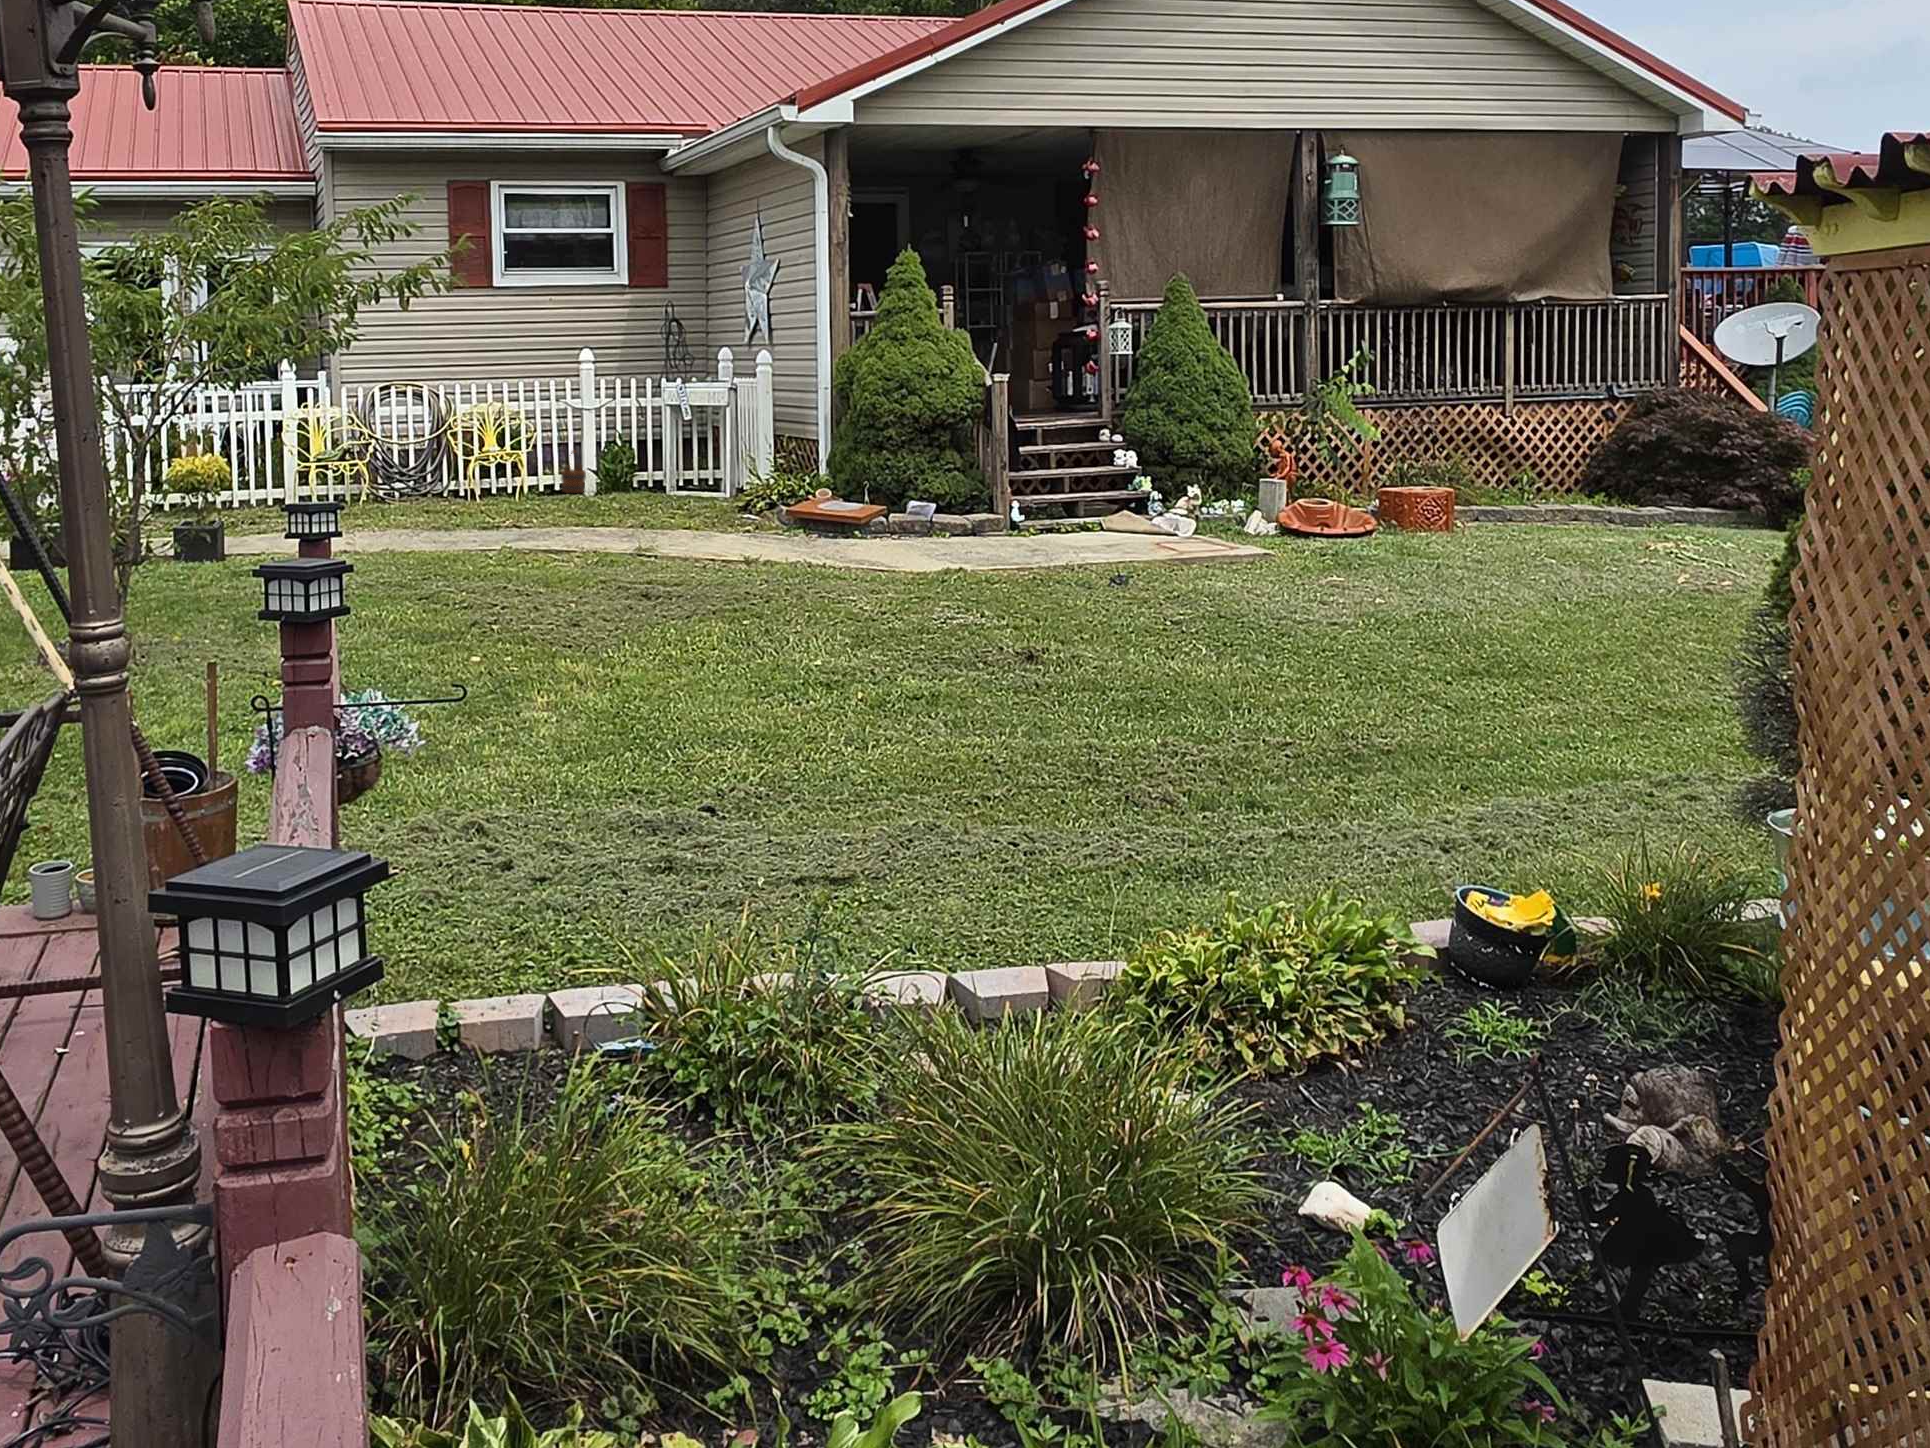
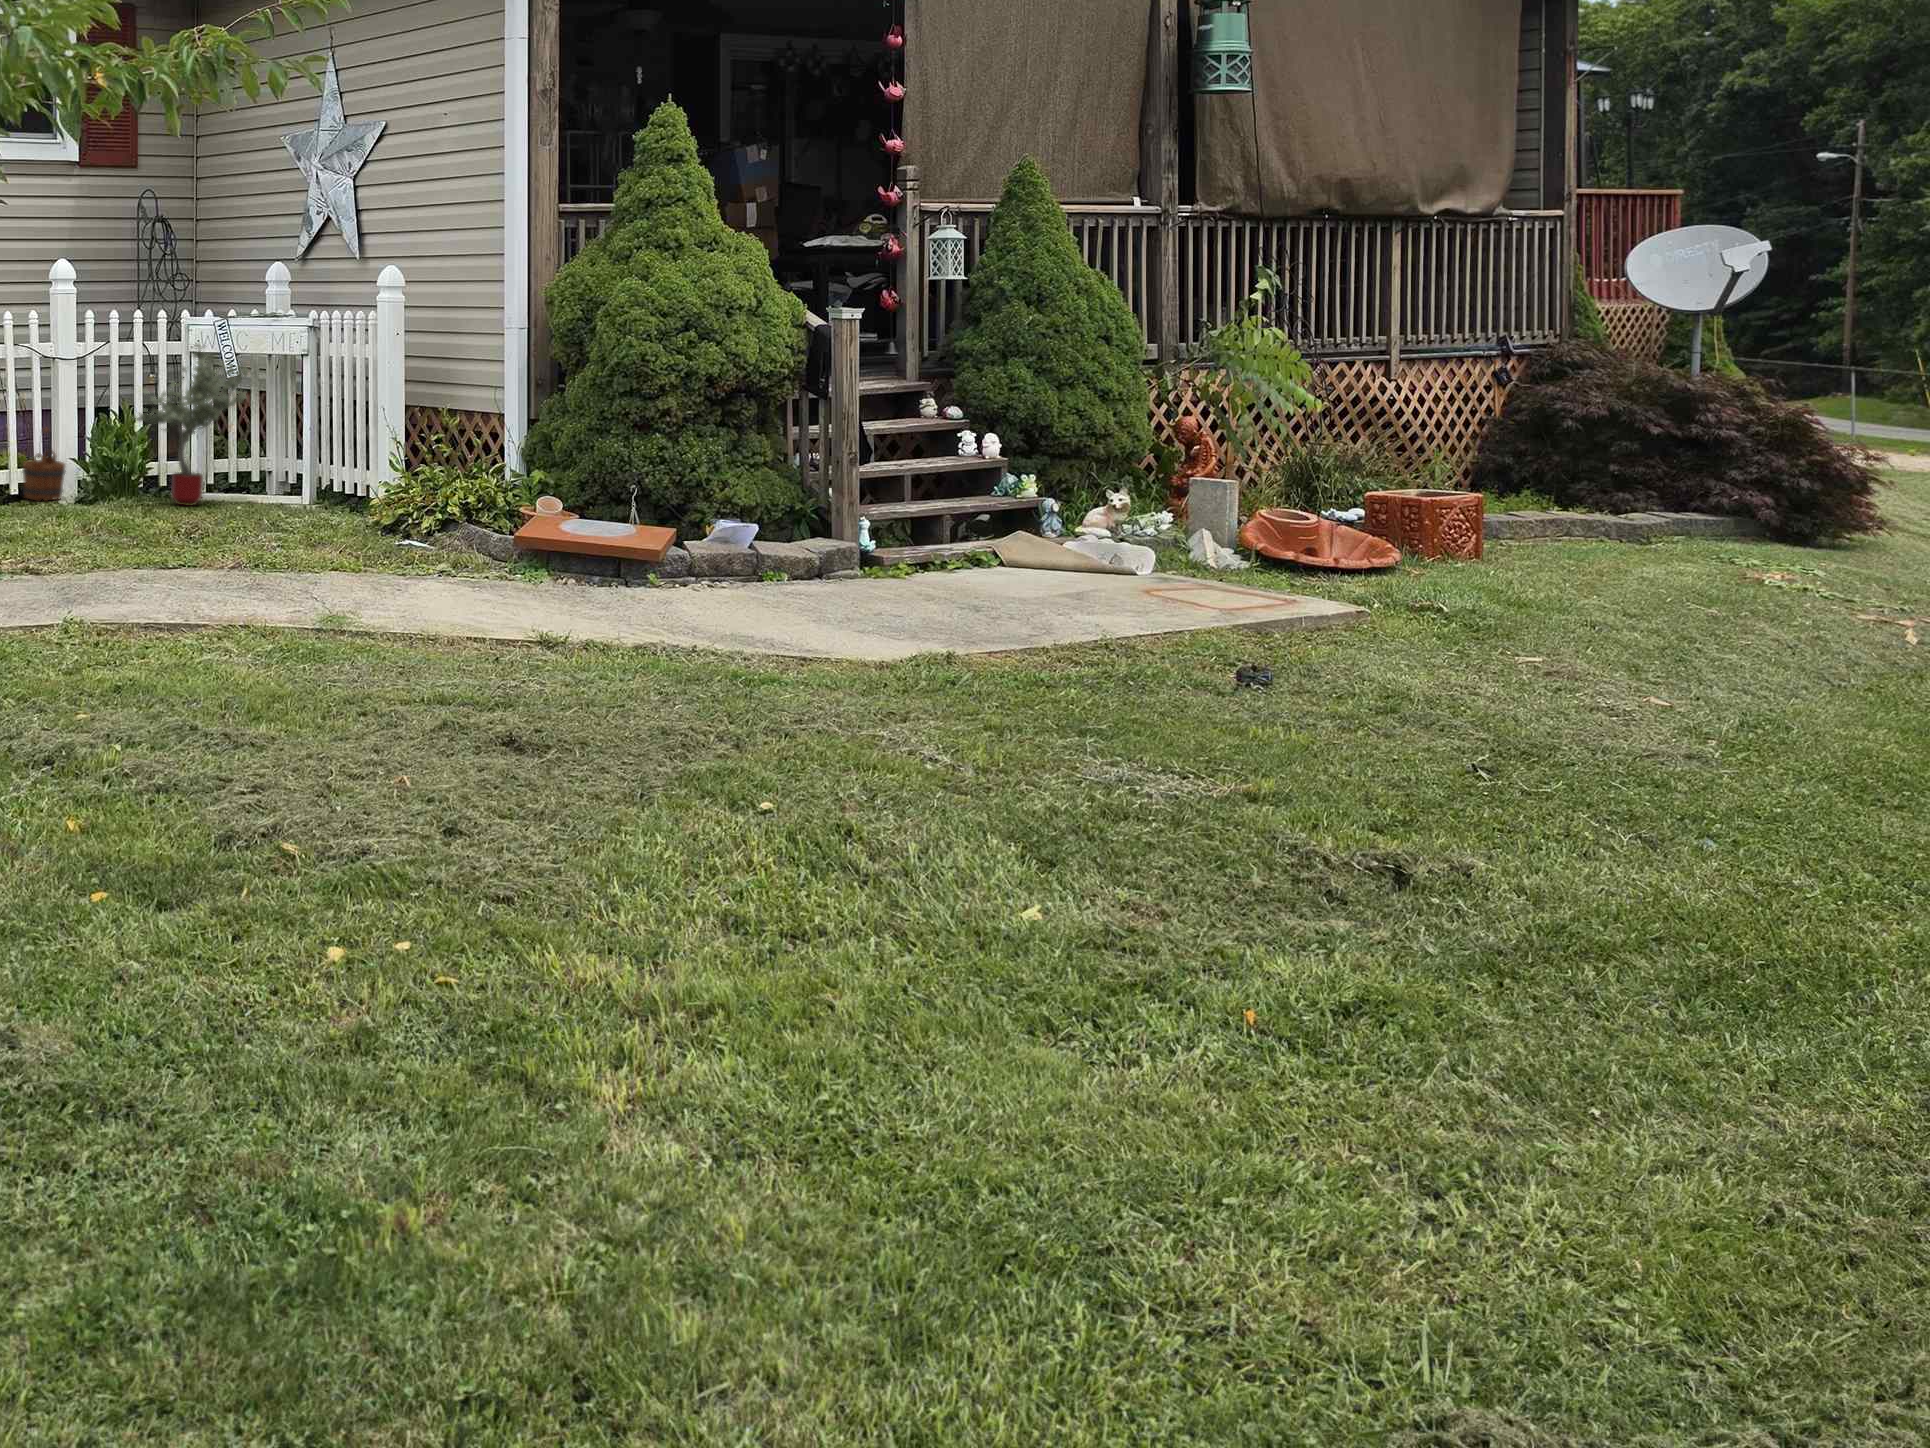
potted tree: none [616,399,691,496] -> present [132,344,248,506]

